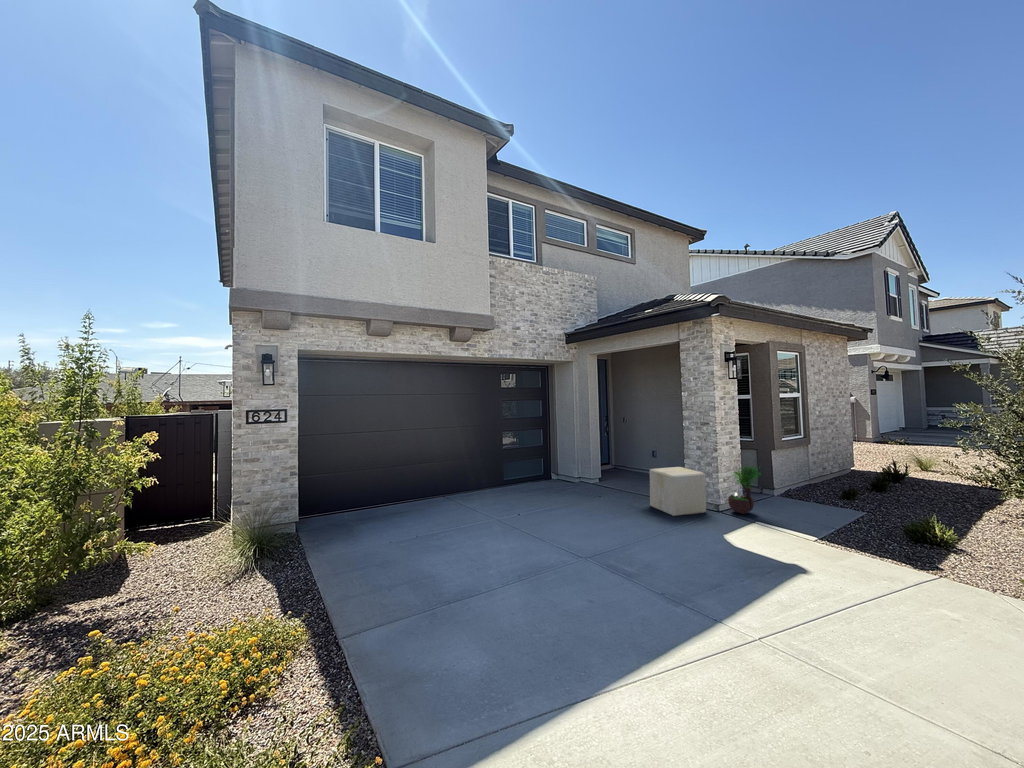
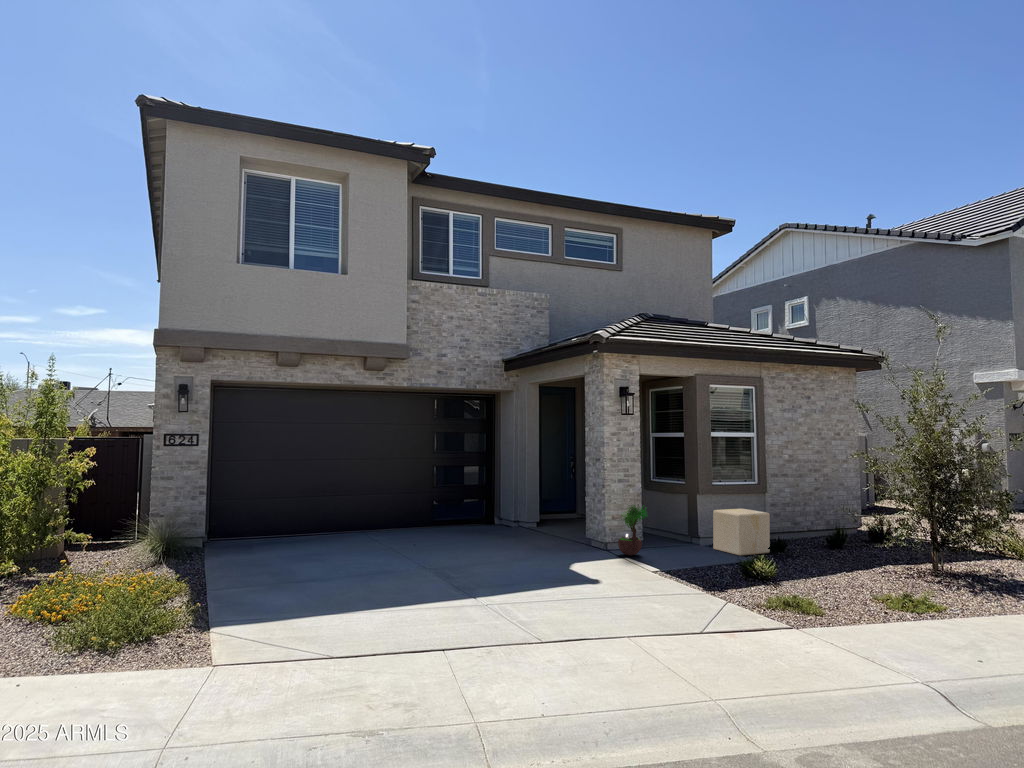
cardboard box: present [650,467,706,516] -> present [713,509,770,556]

